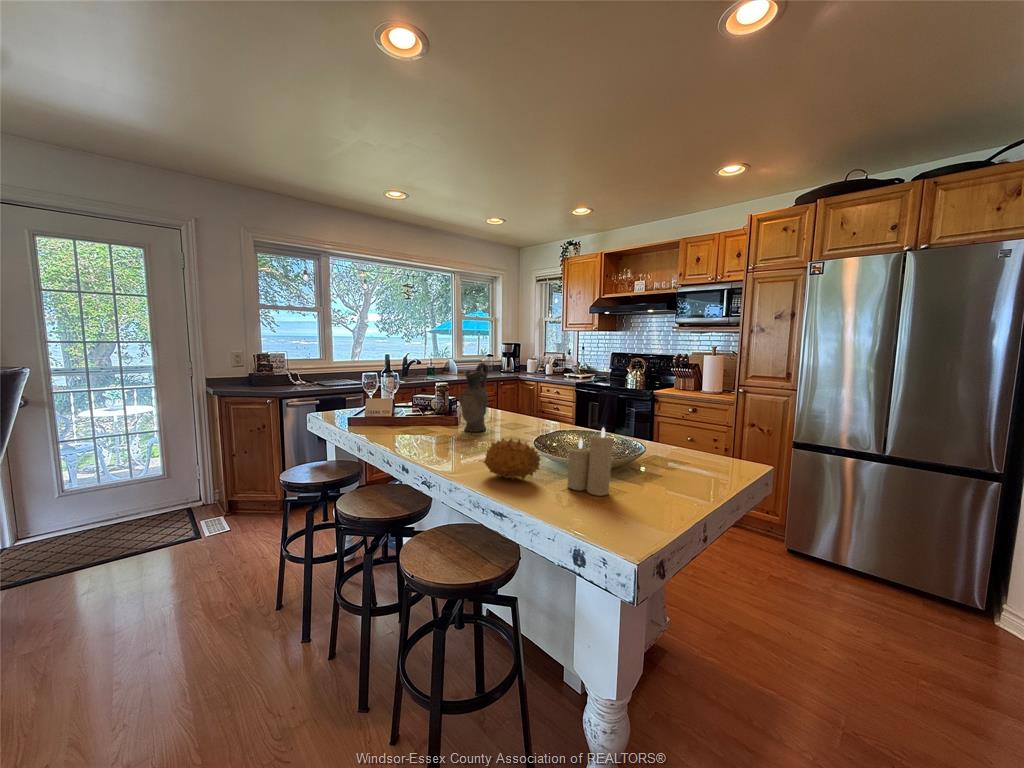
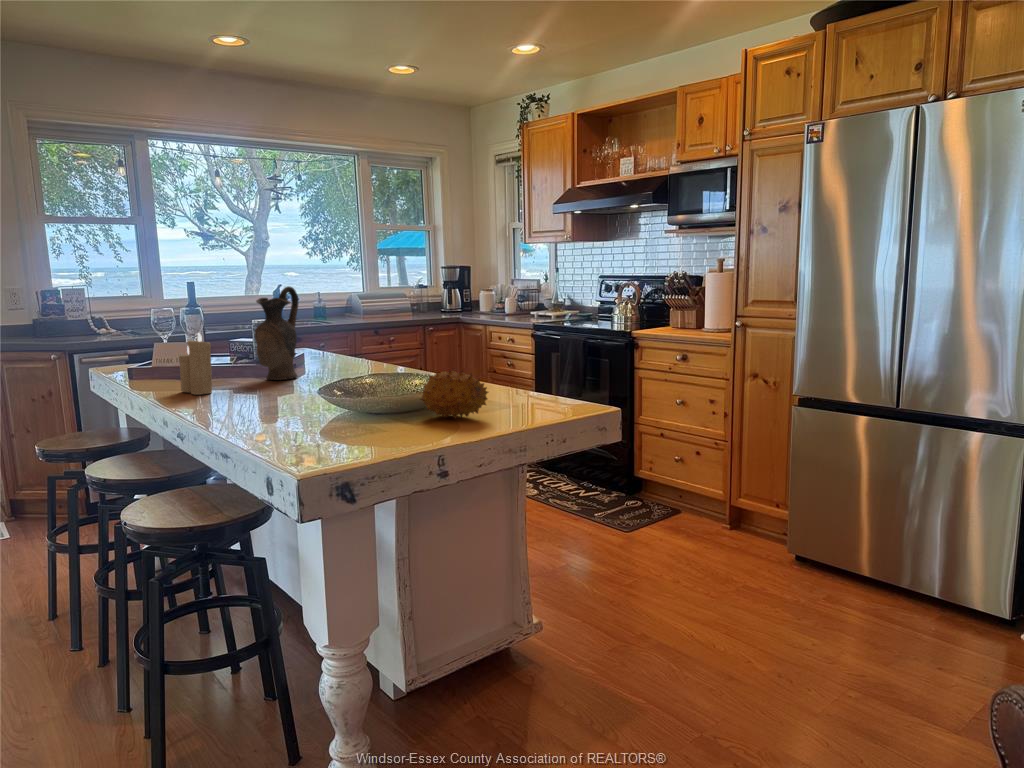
candle: present [567,428,613,496] -> present [179,333,212,395]
fruit: present [484,438,541,479] -> present [420,369,488,418]

